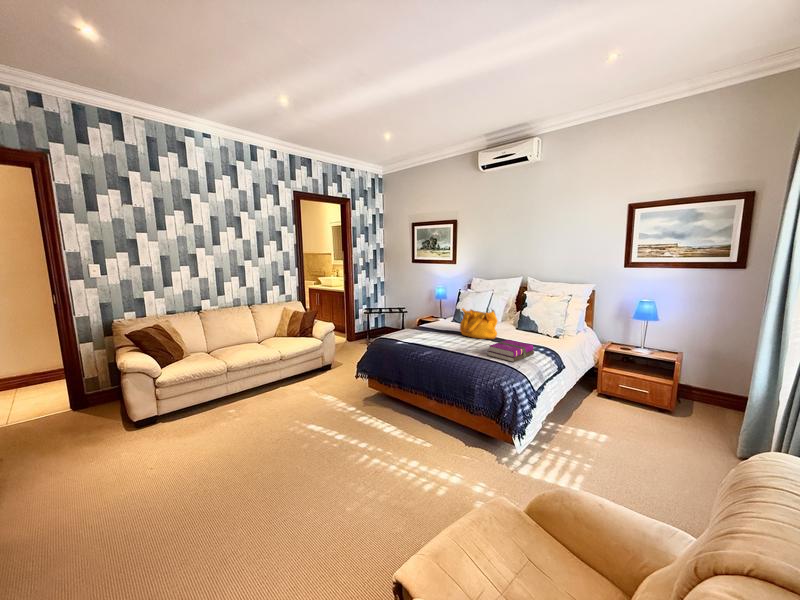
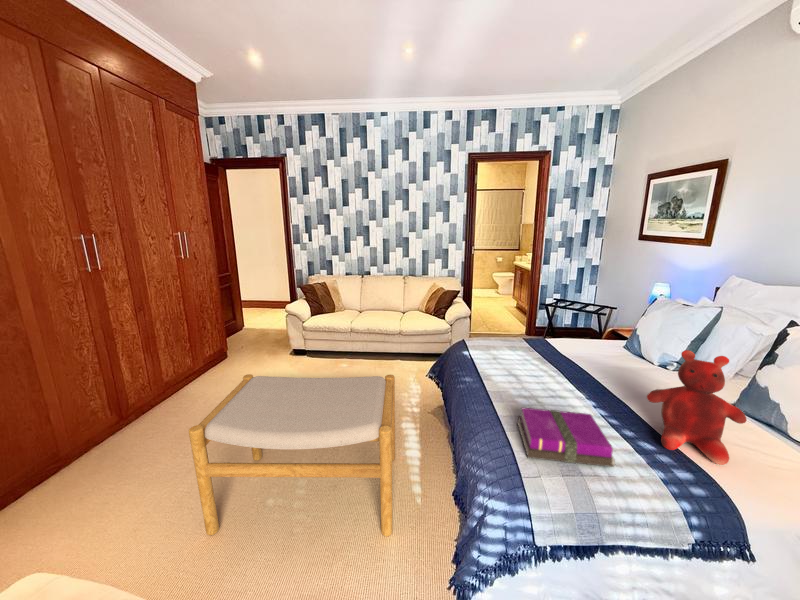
teddy bear: none [513,301,549,345] -> present [647,350,747,465]
handbag: present [460,308,498,339] -> none [558,329,635,402]
footstool: none [266,366,444,566] -> present [189,374,395,537]

